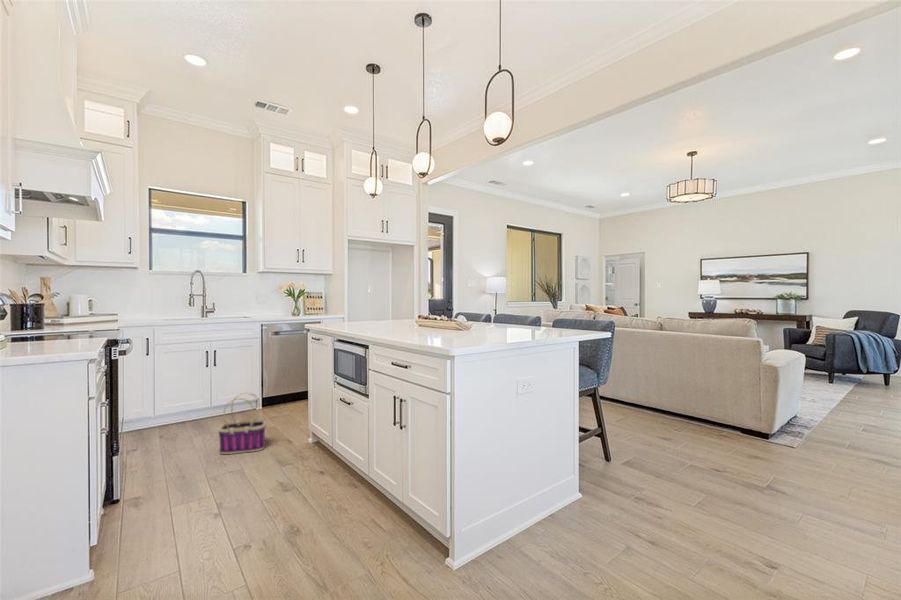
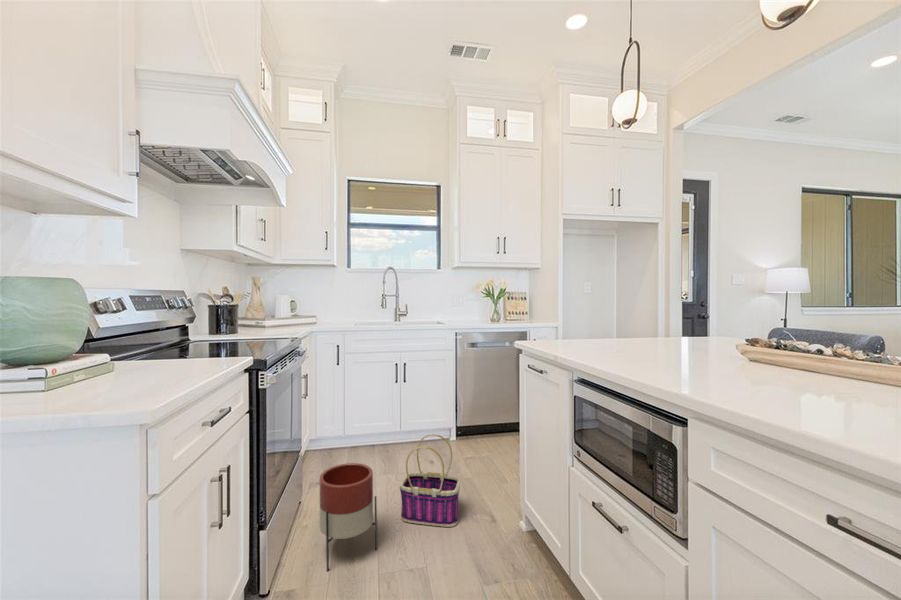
planter: none [155,414,203,484] -> present [319,463,377,571]

